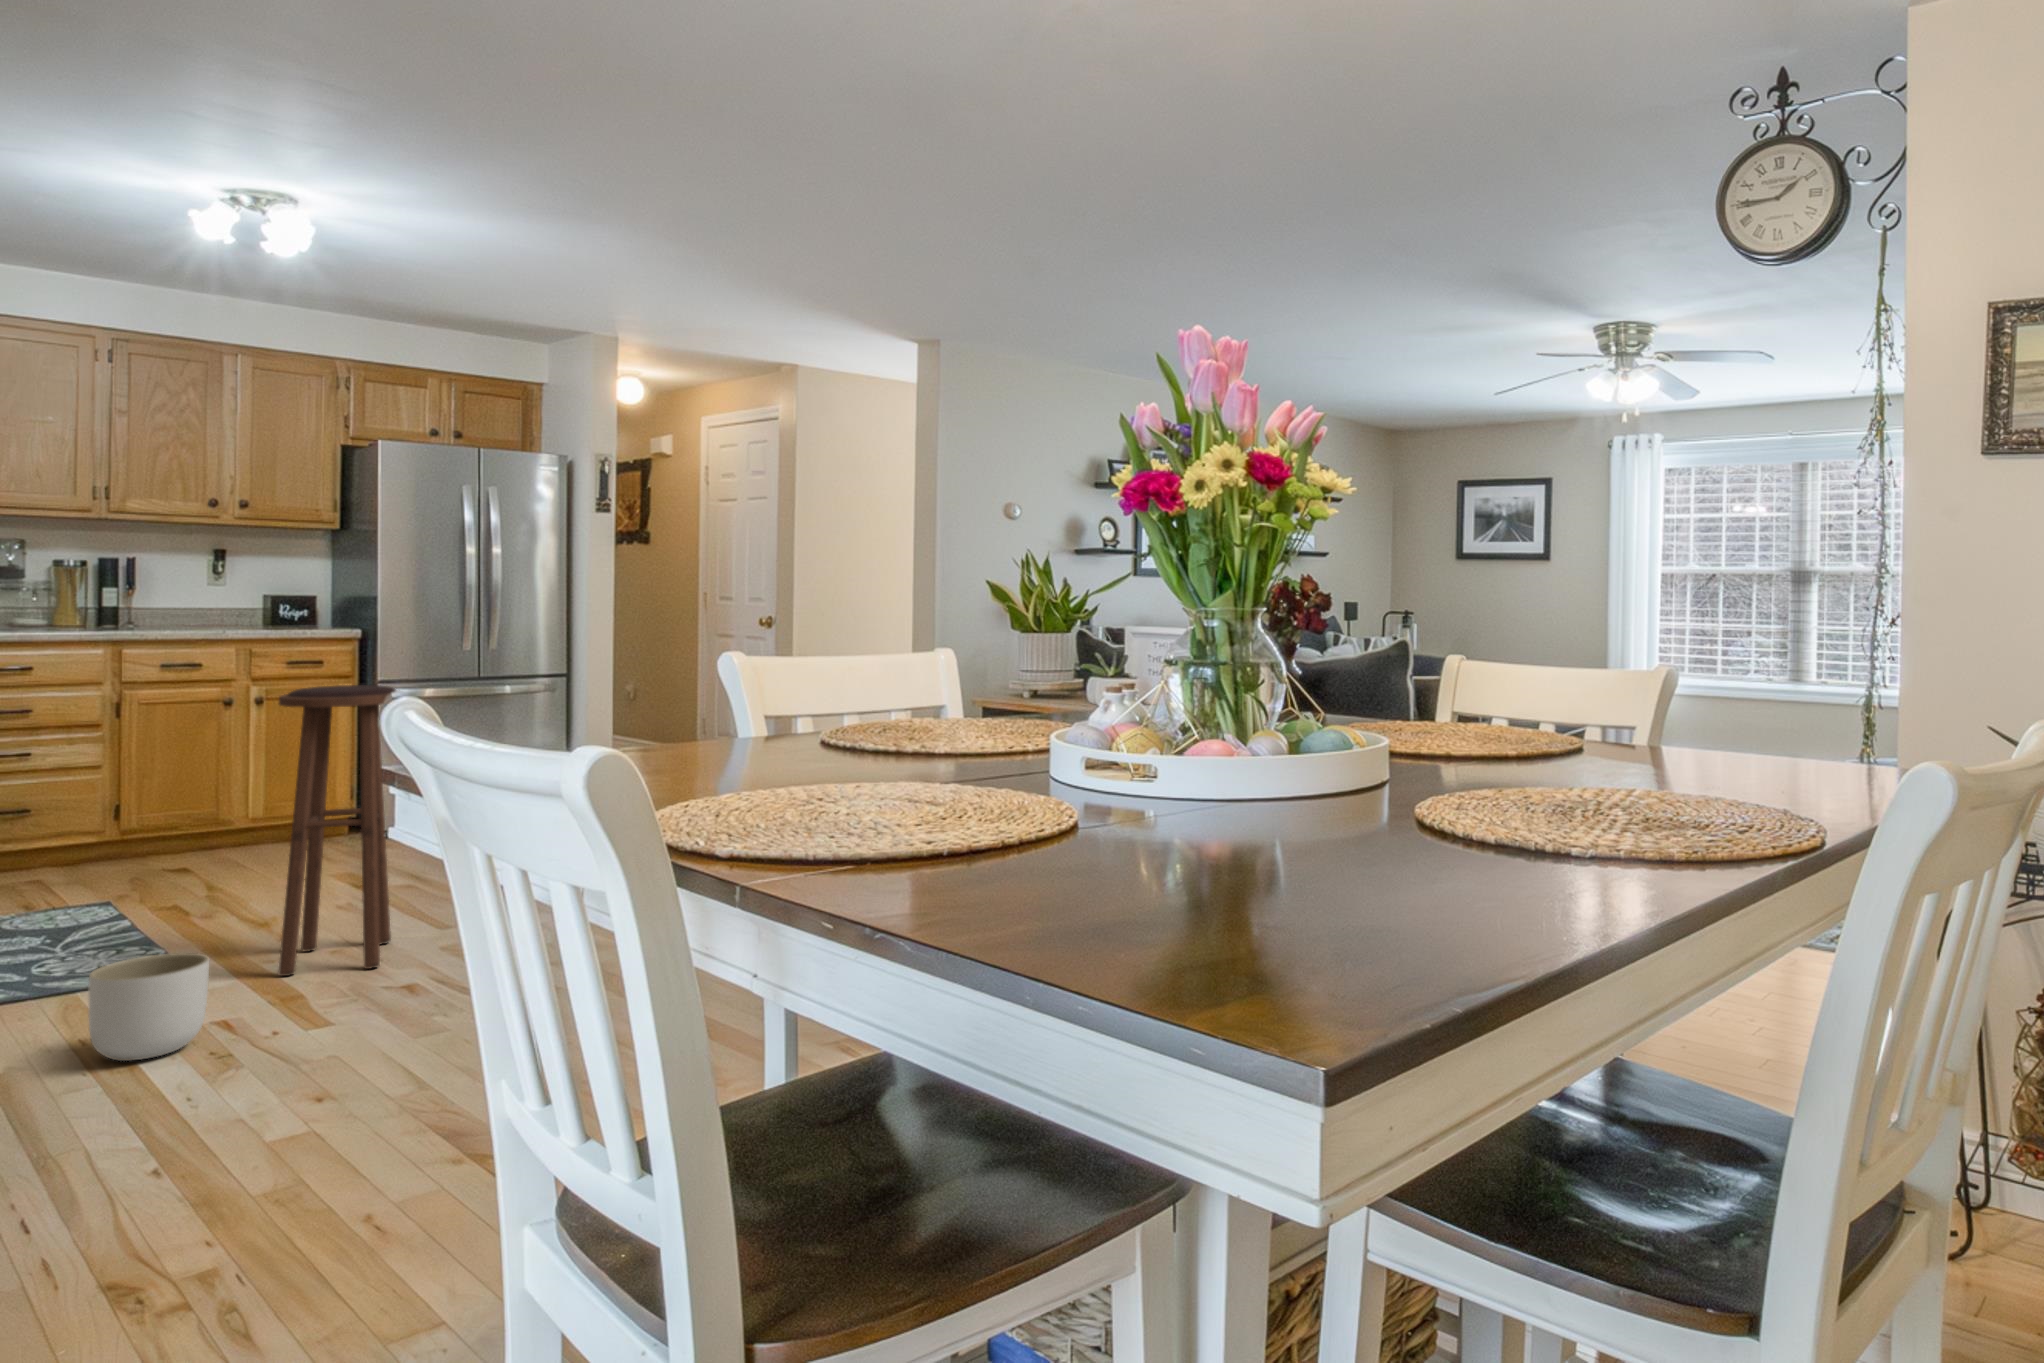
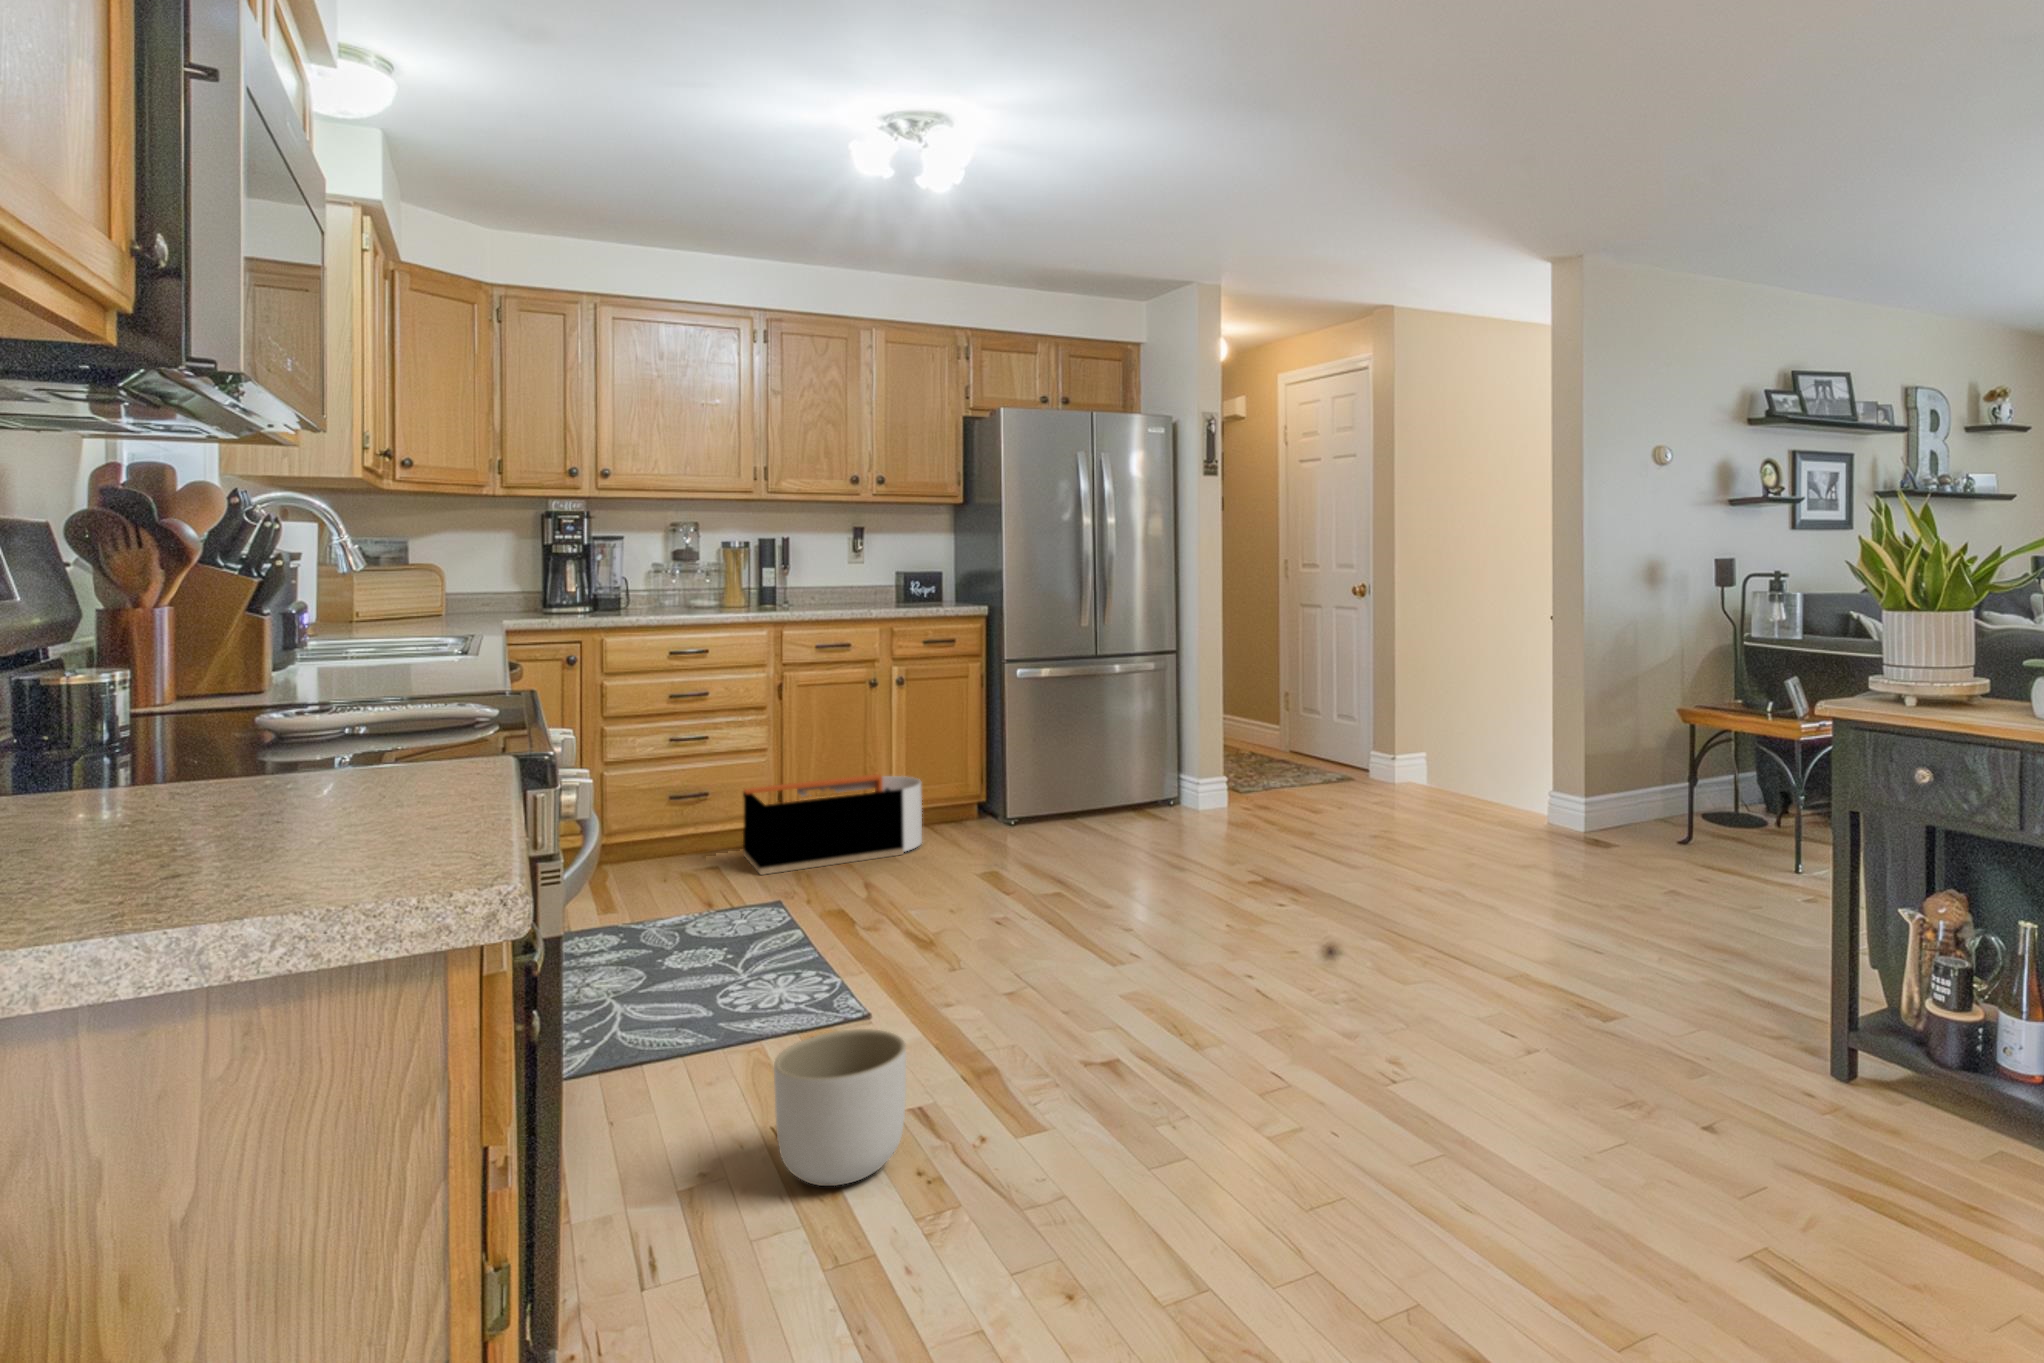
stool: present [278,685,397,976] -> none [950,671,1081,1037]
storage bin: none [65,789,275,884] -> present [743,774,922,875]

